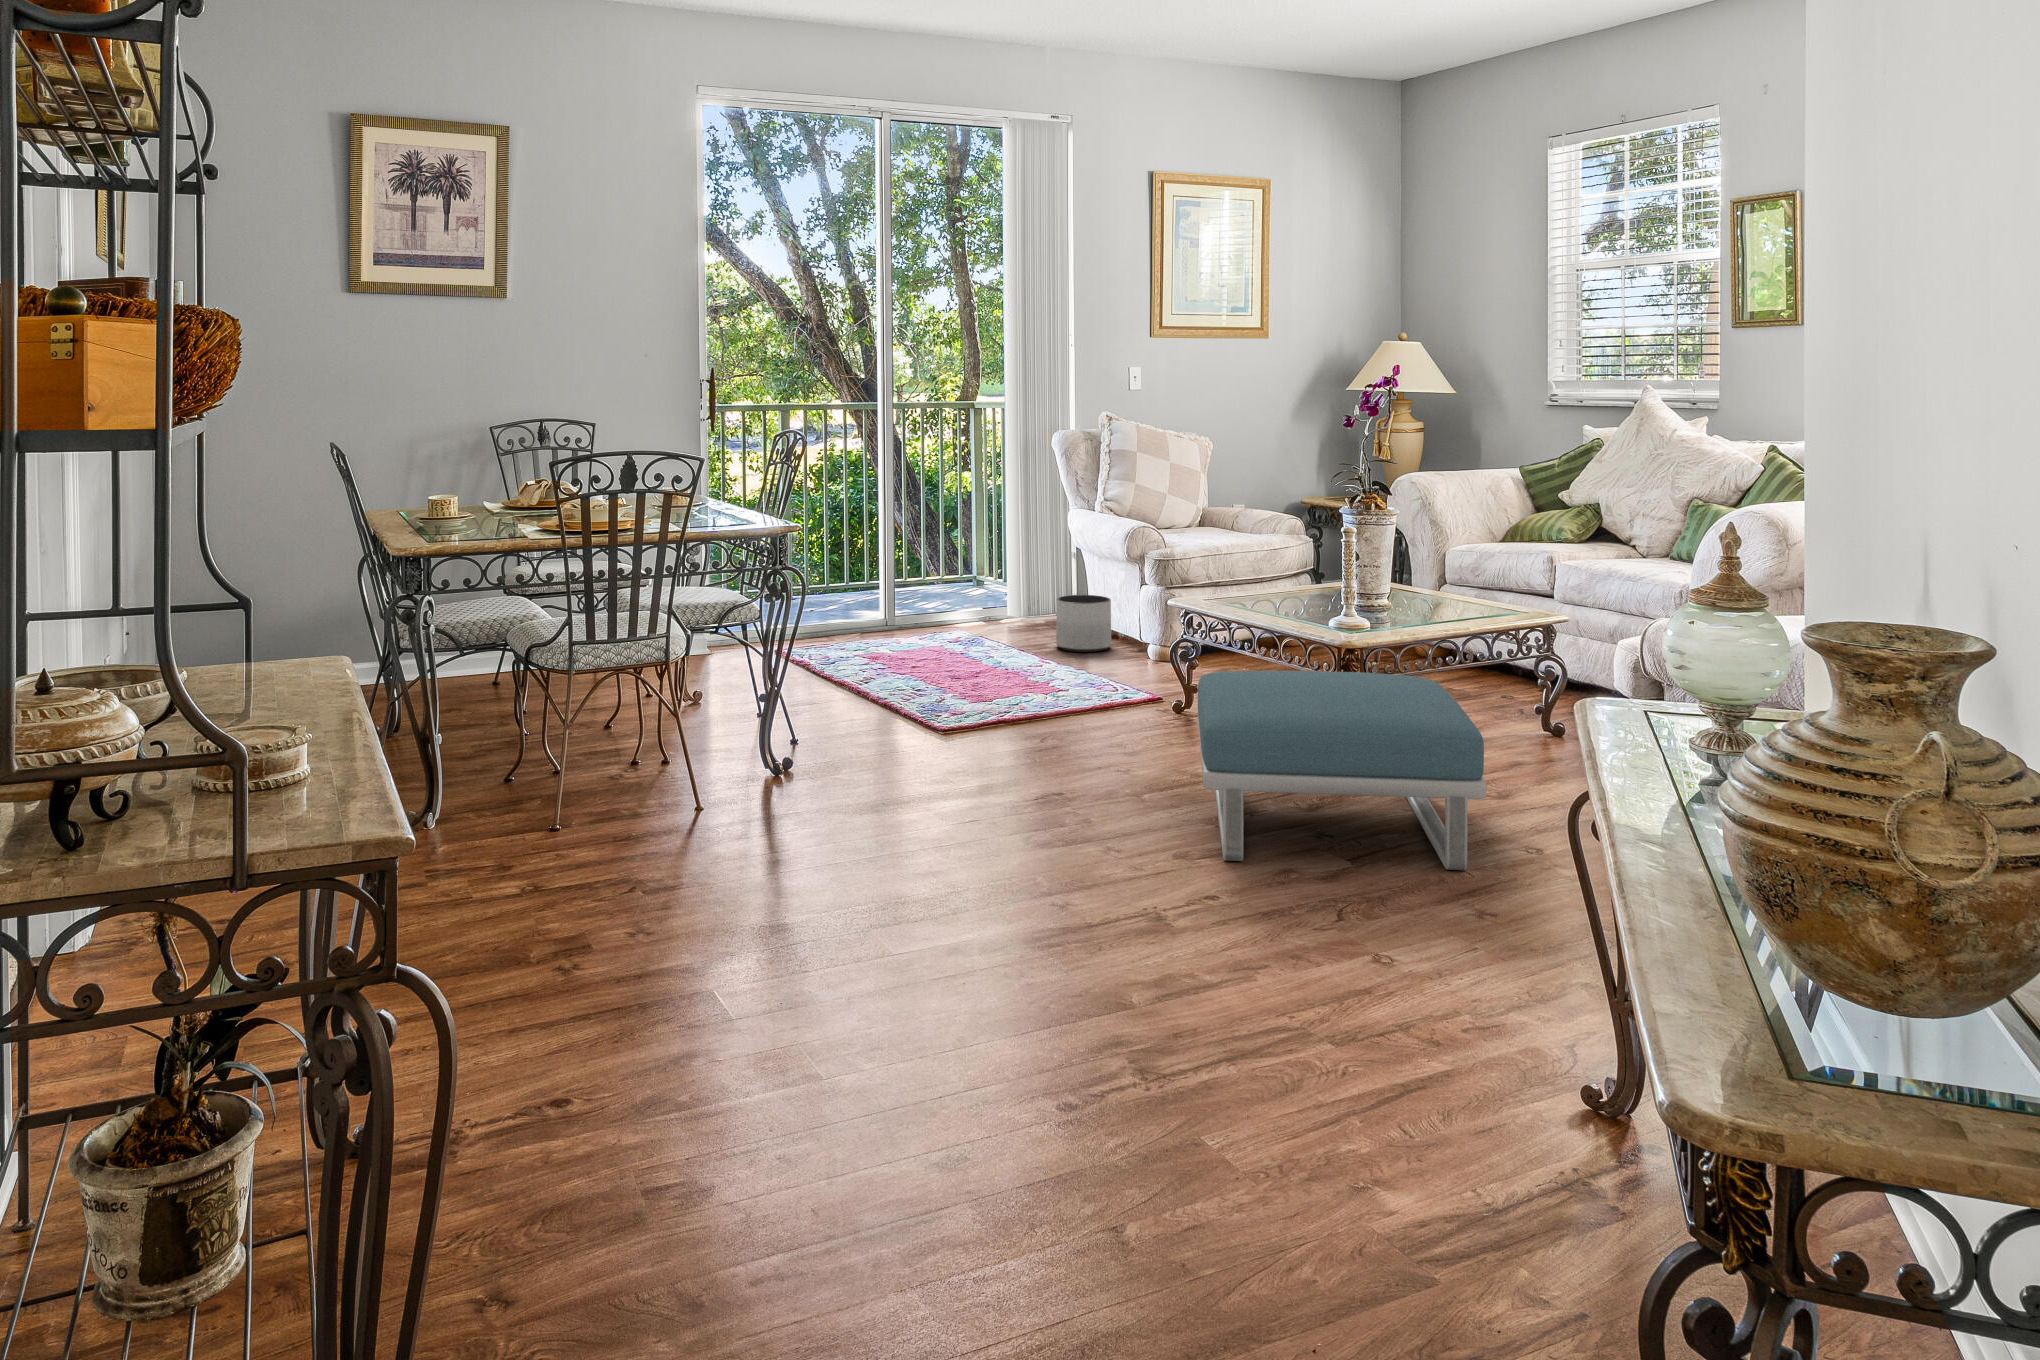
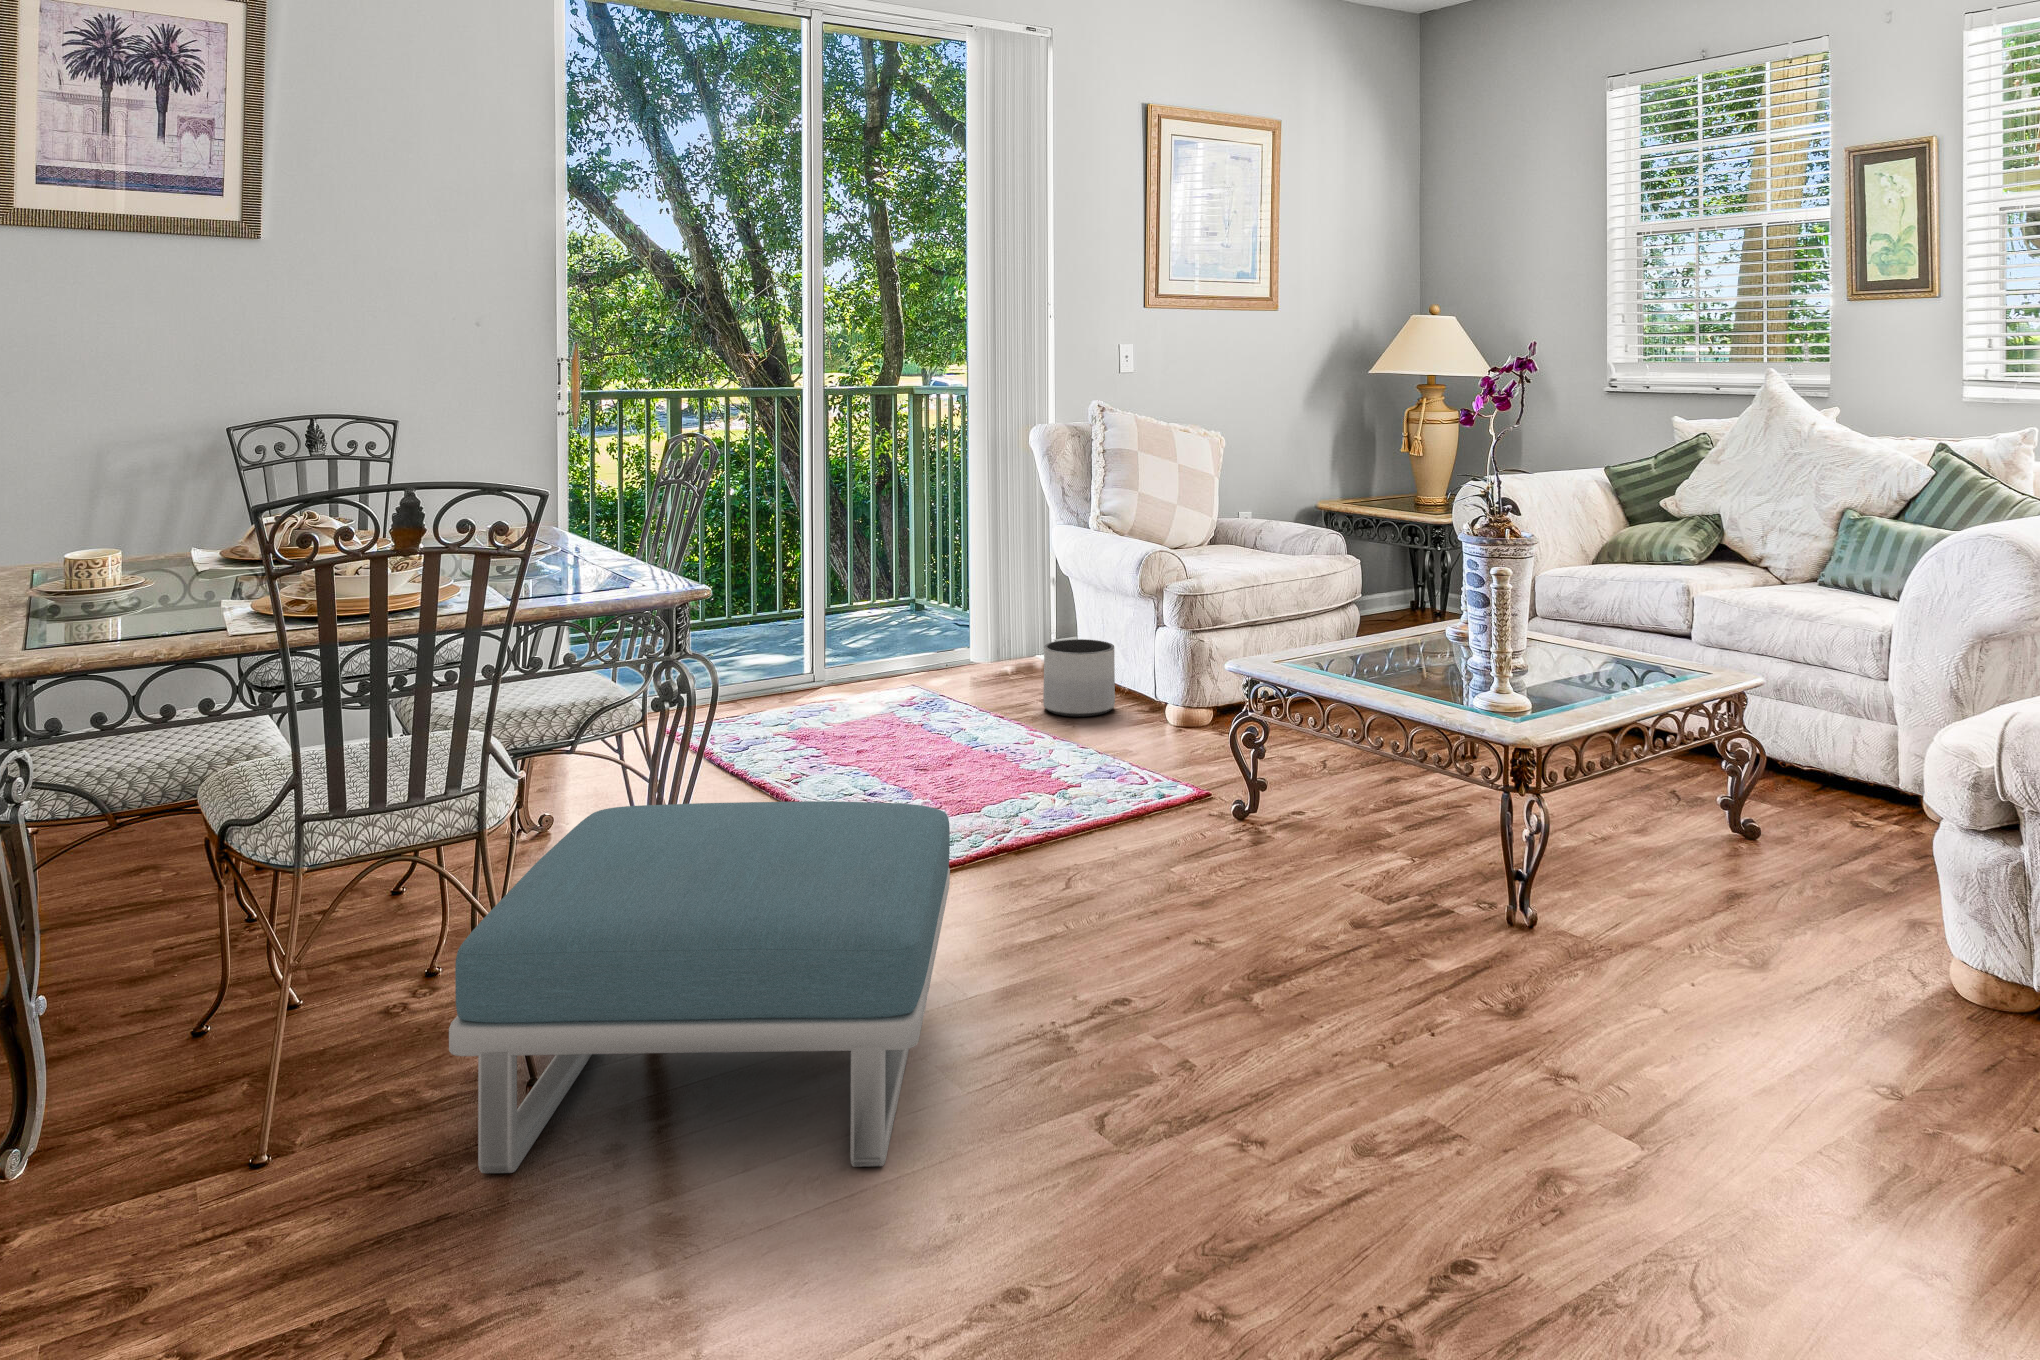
footstool: present [1198,671,1486,870] -> present [449,801,950,1173]

